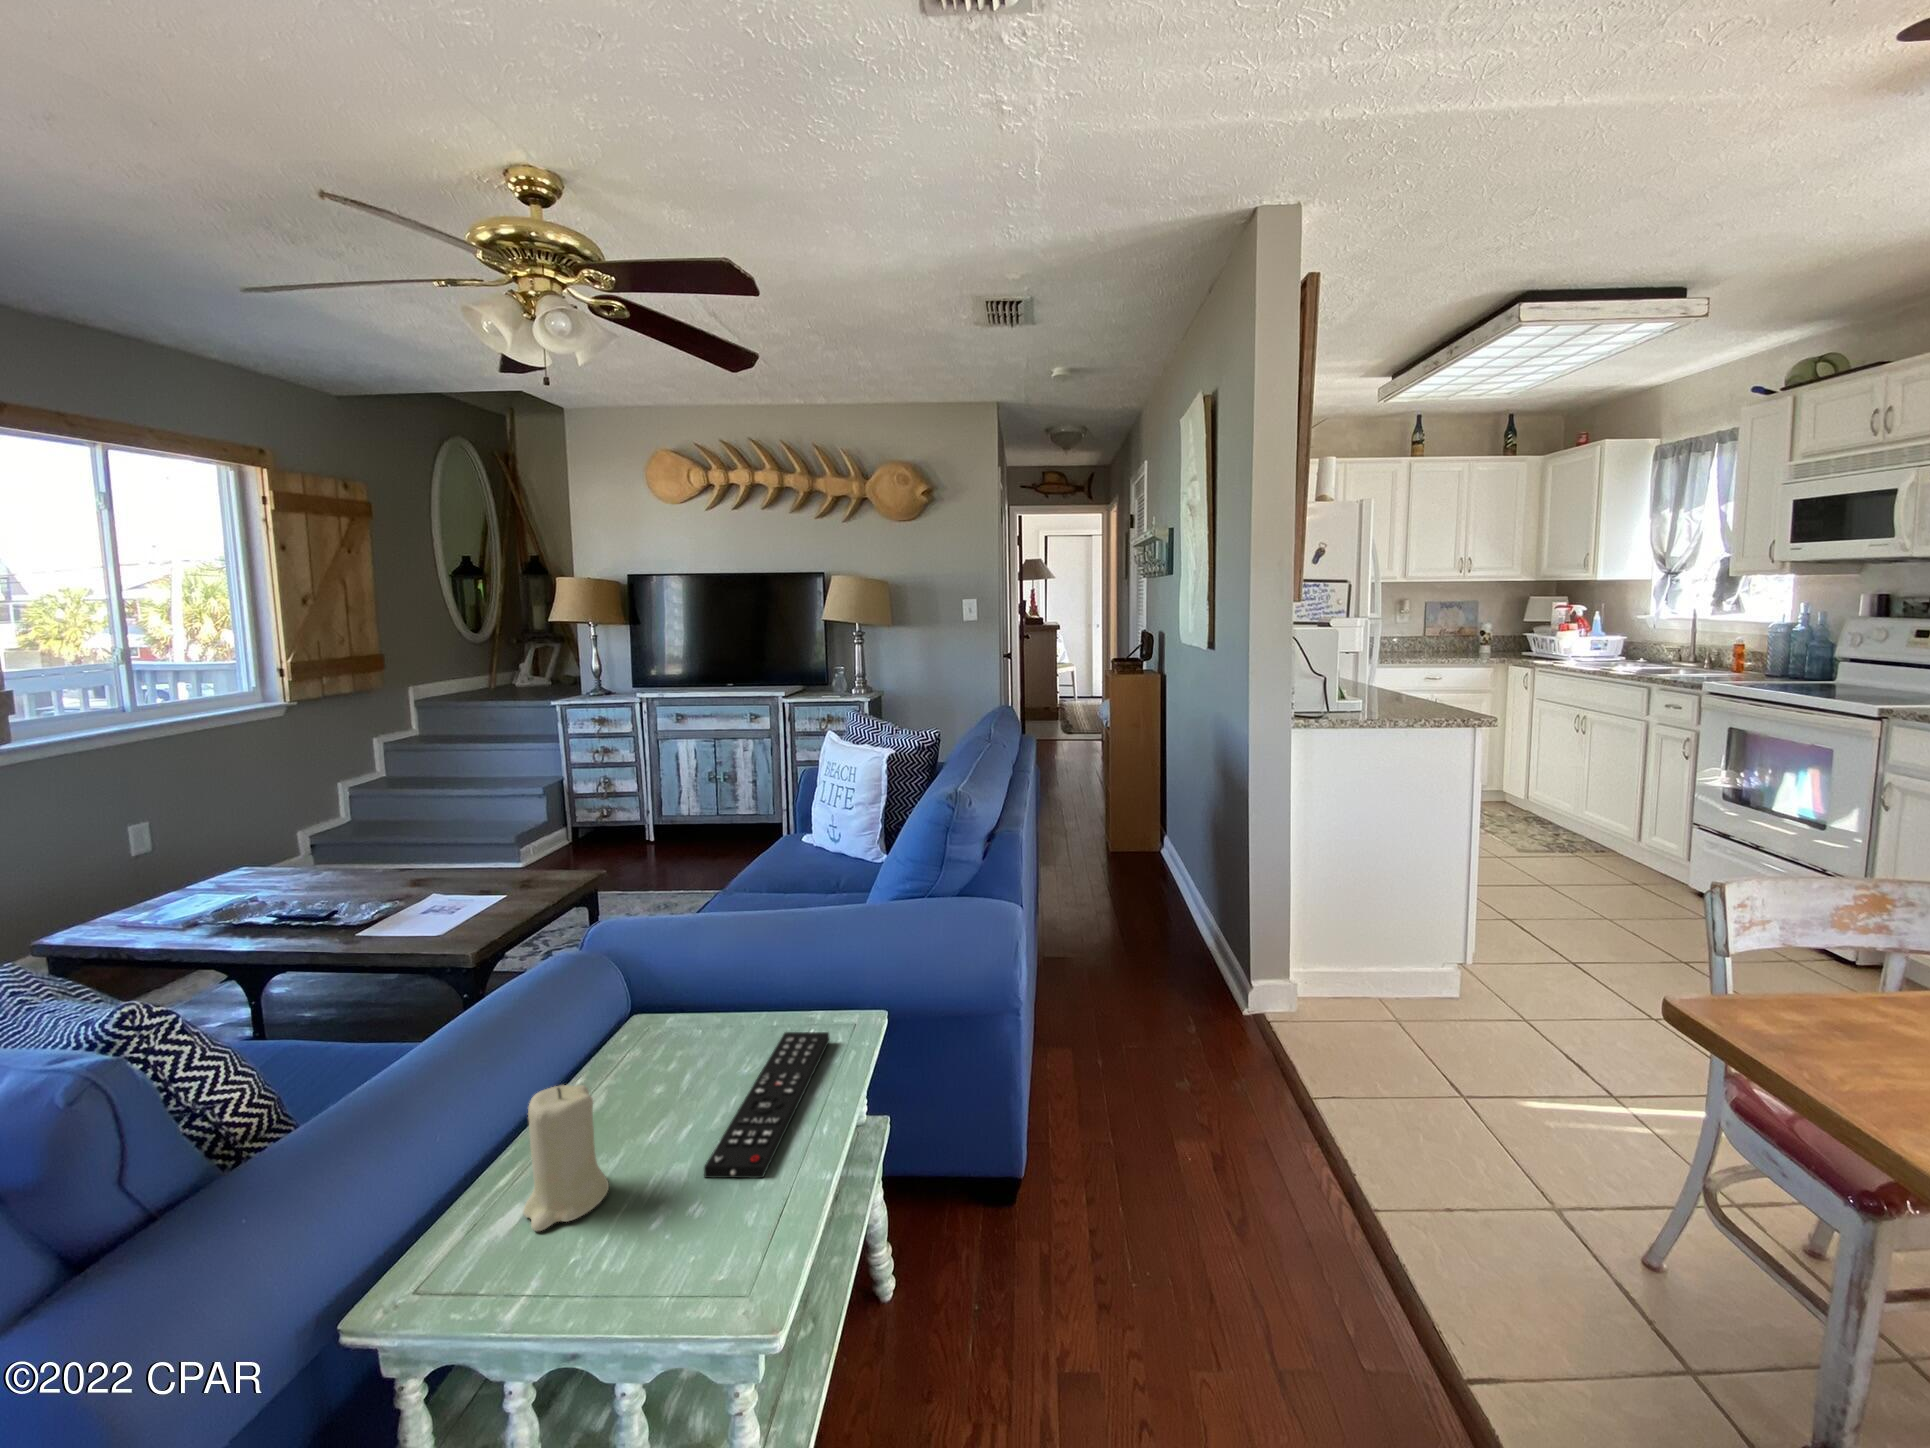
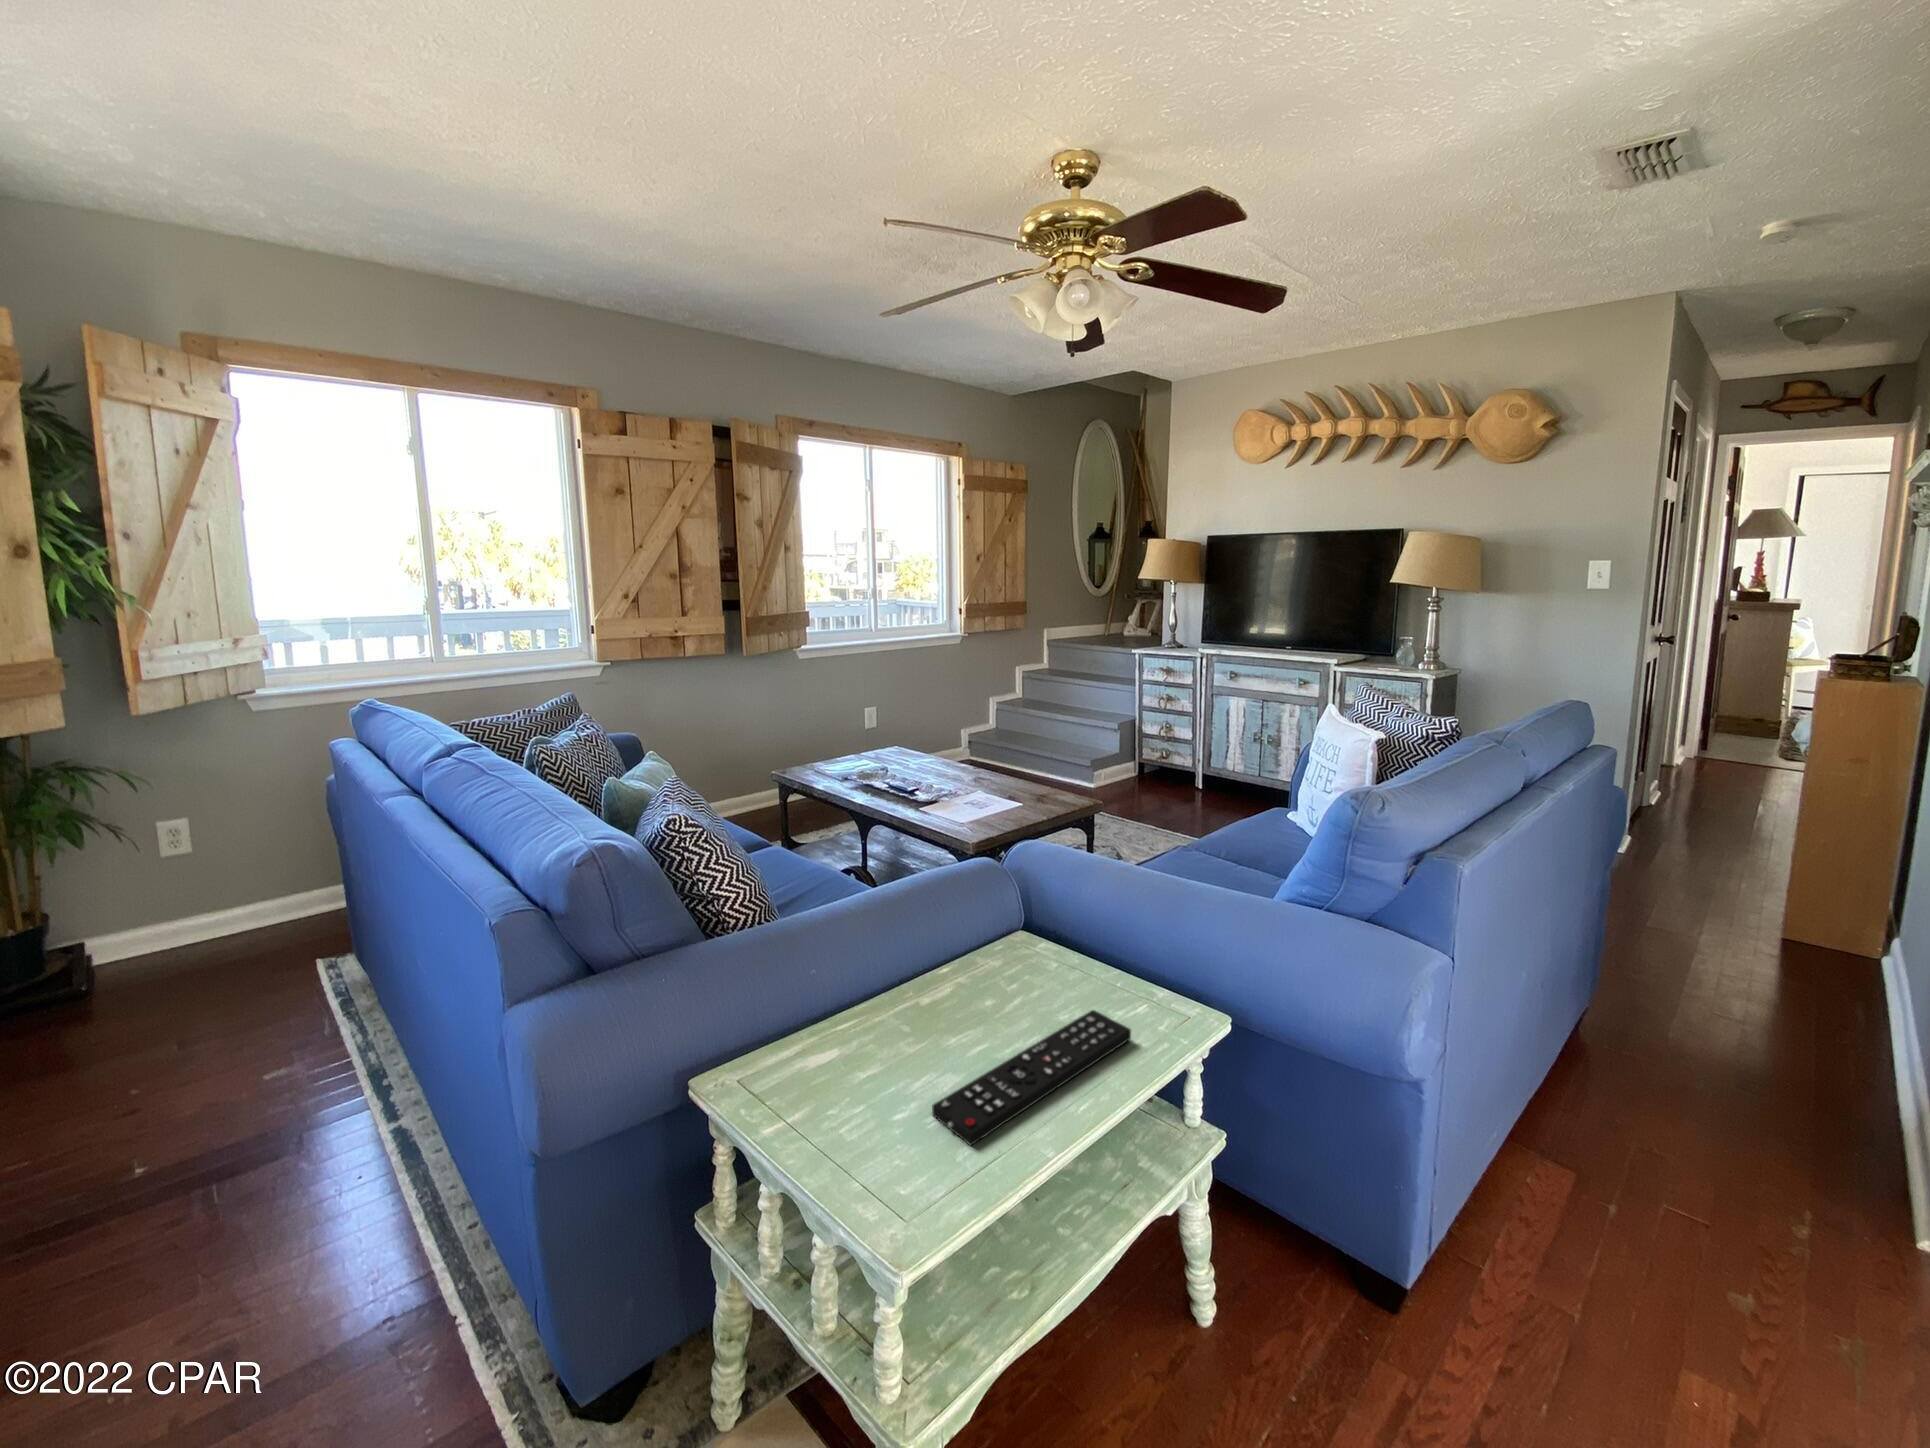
candle: present [523,1085,609,1231] -> none [804,972,873,1094]

